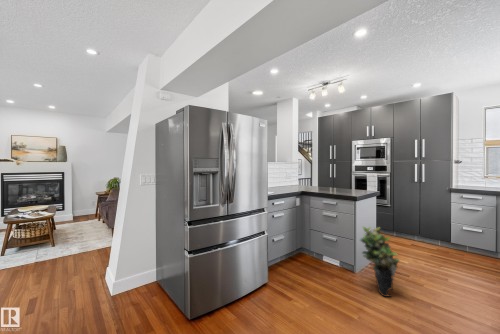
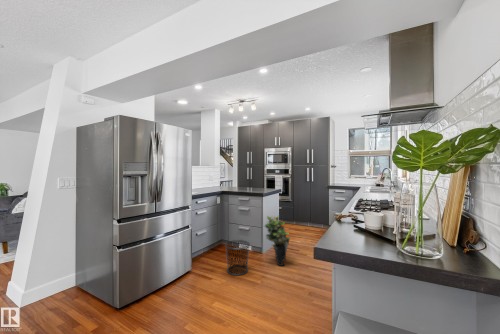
waste bin: none [308,254,341,301] -> present [226,240,250,275]

